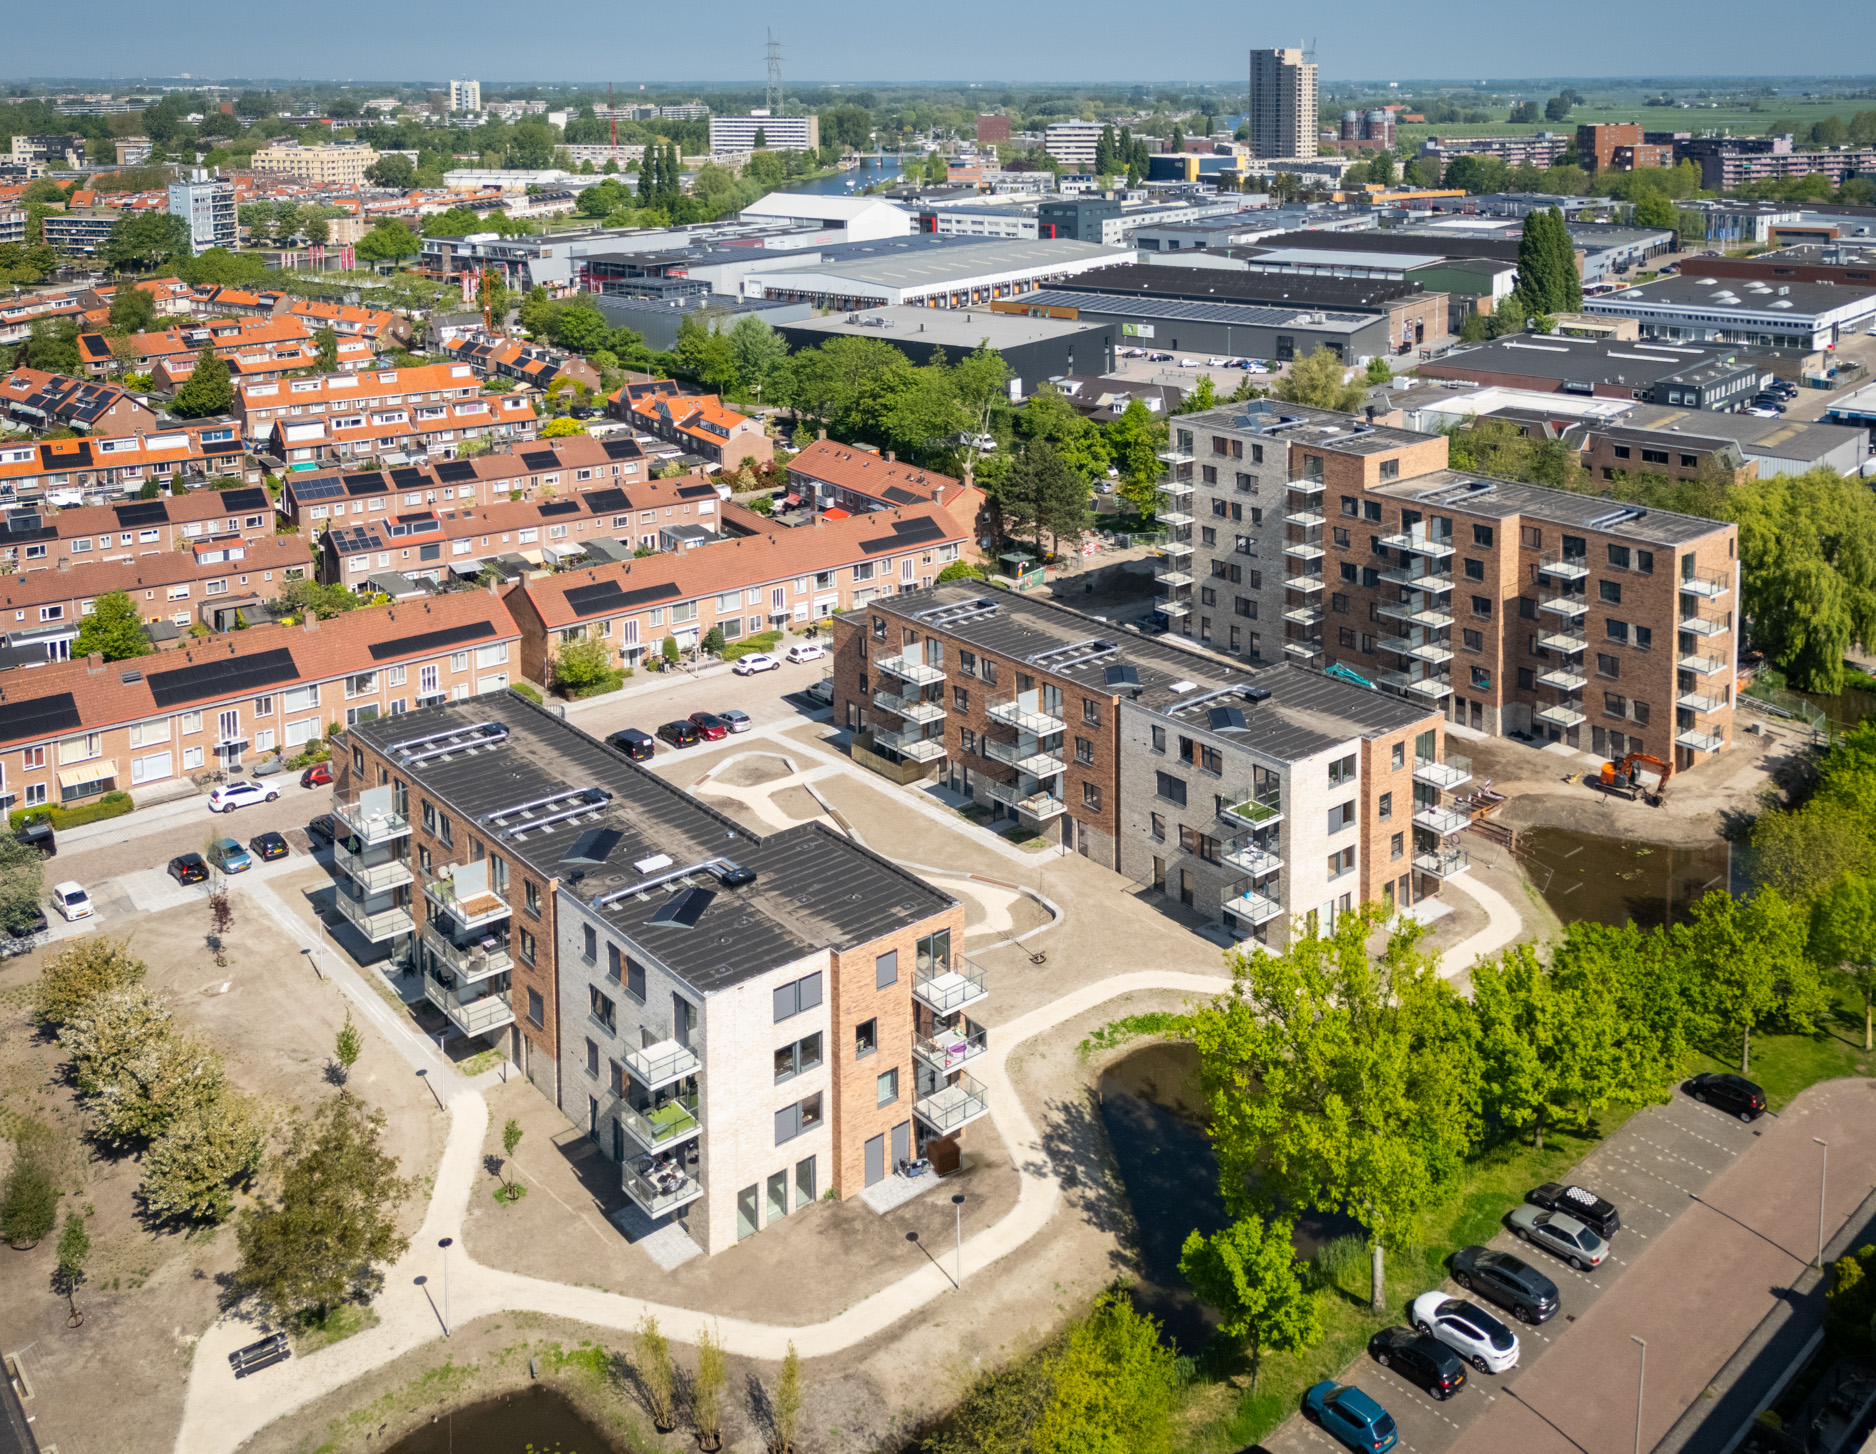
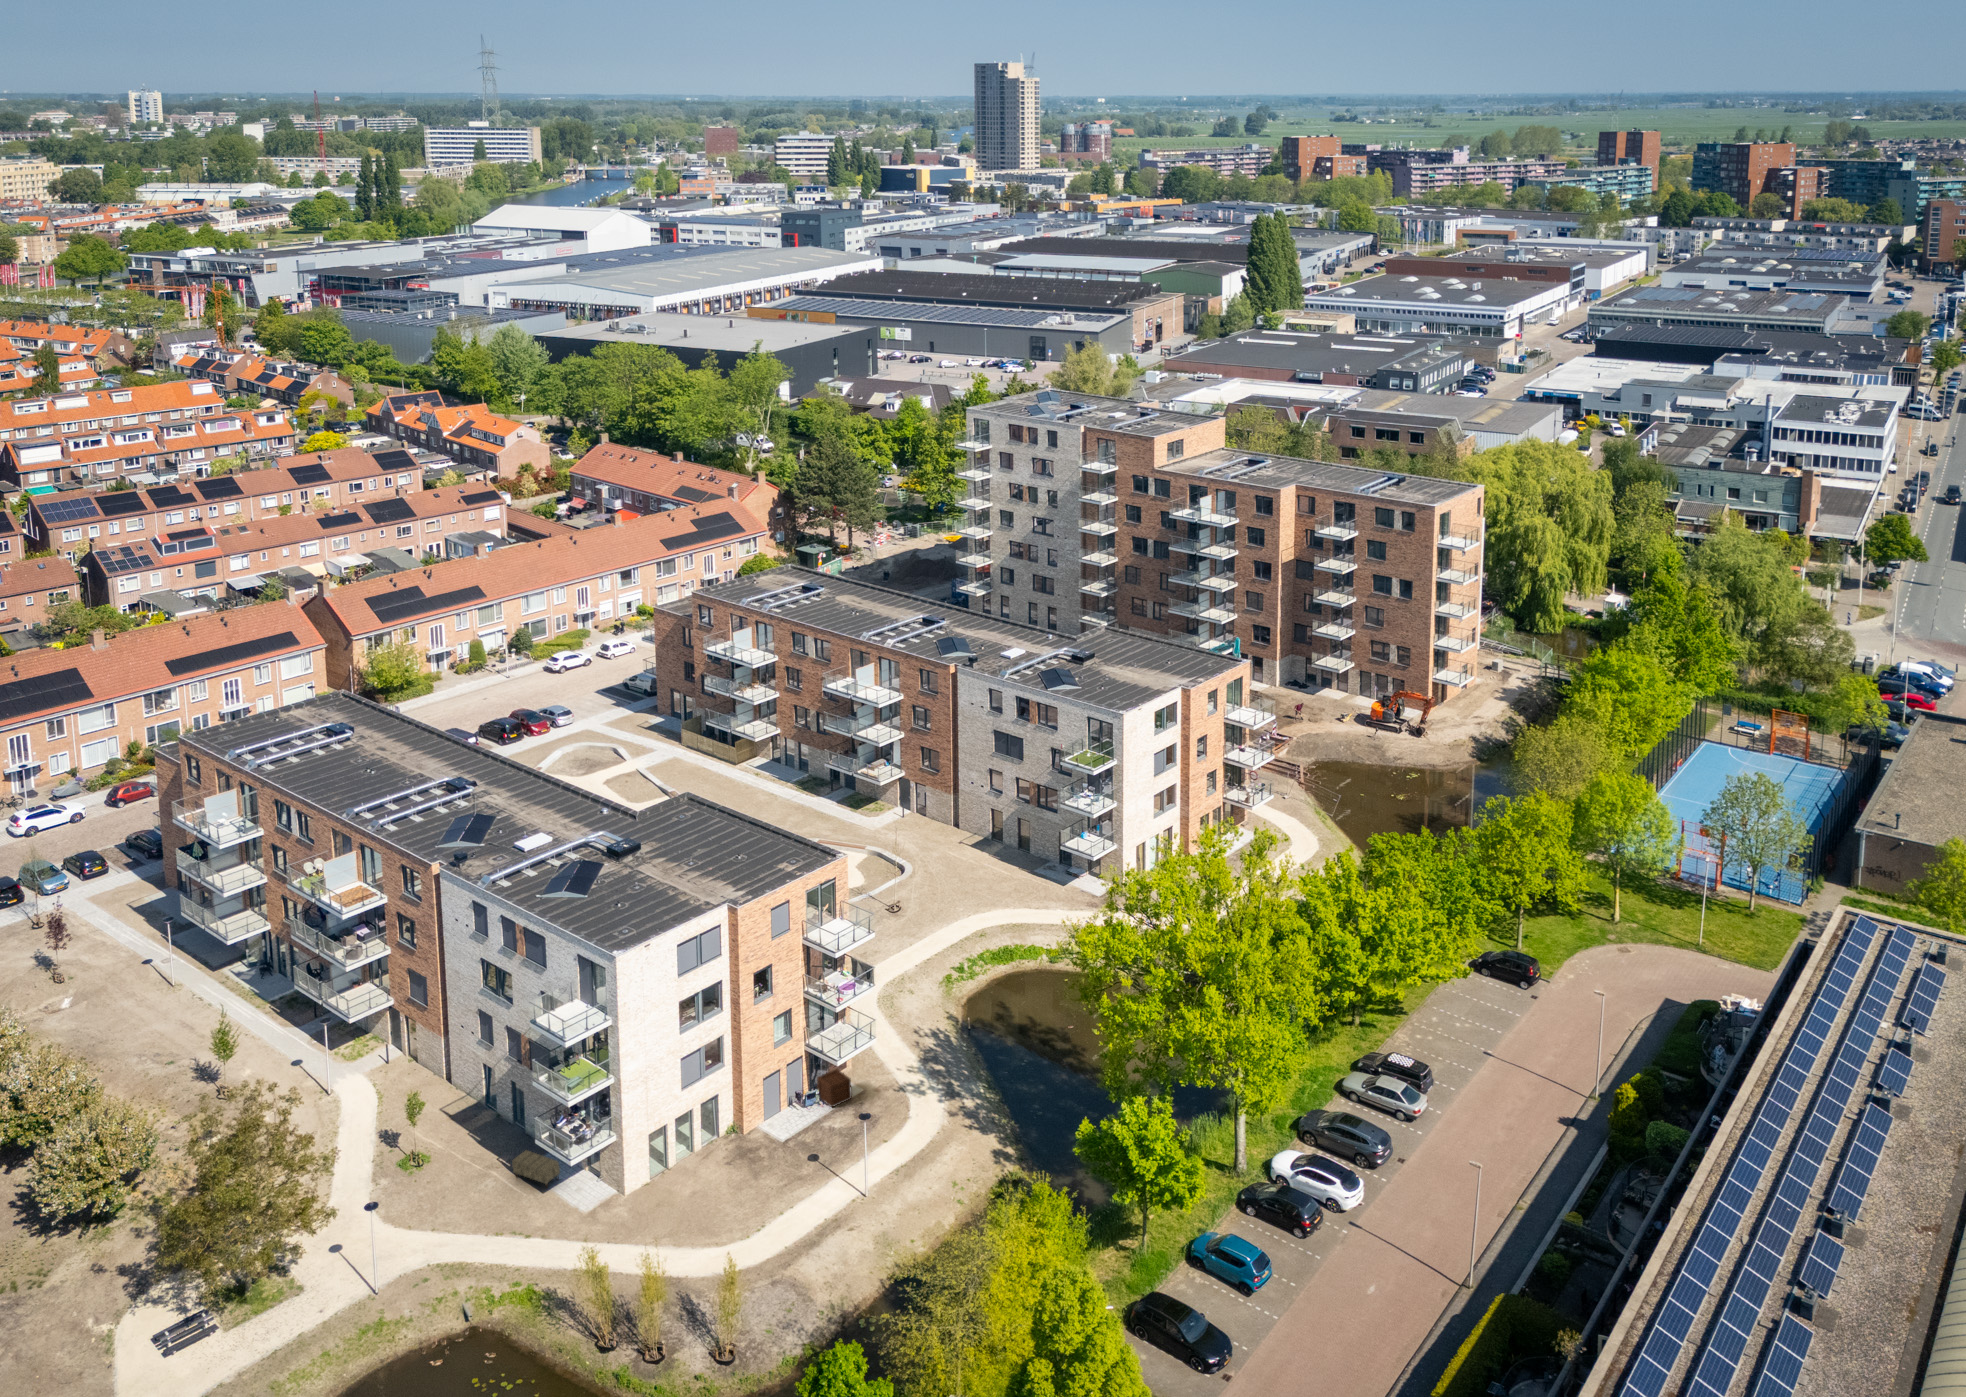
bench: none [595,1193,643,1238] -> present [512,1150,560,1187]

